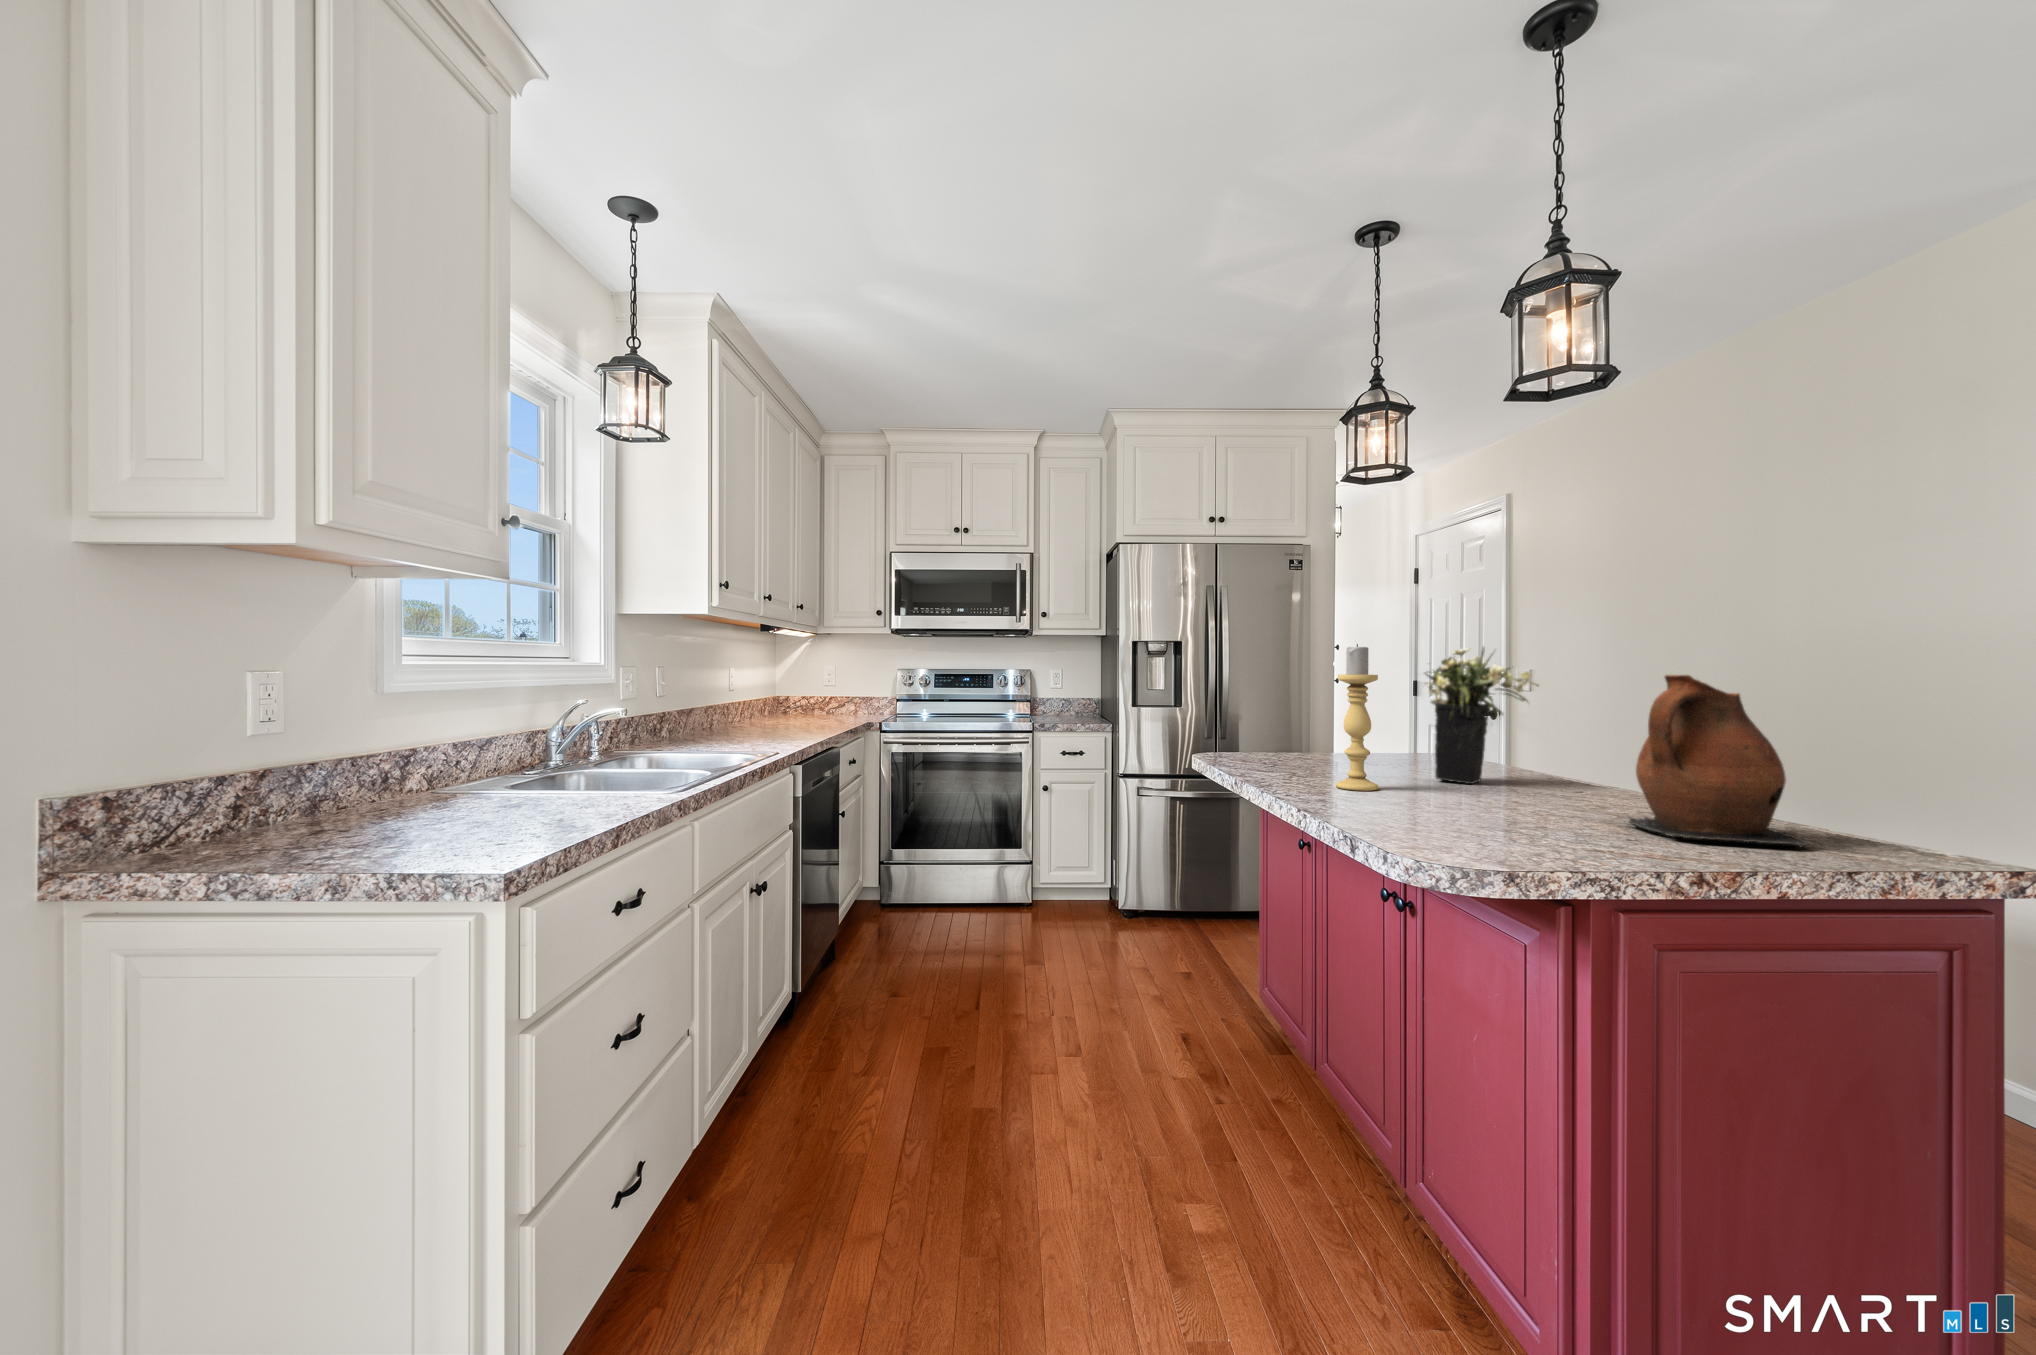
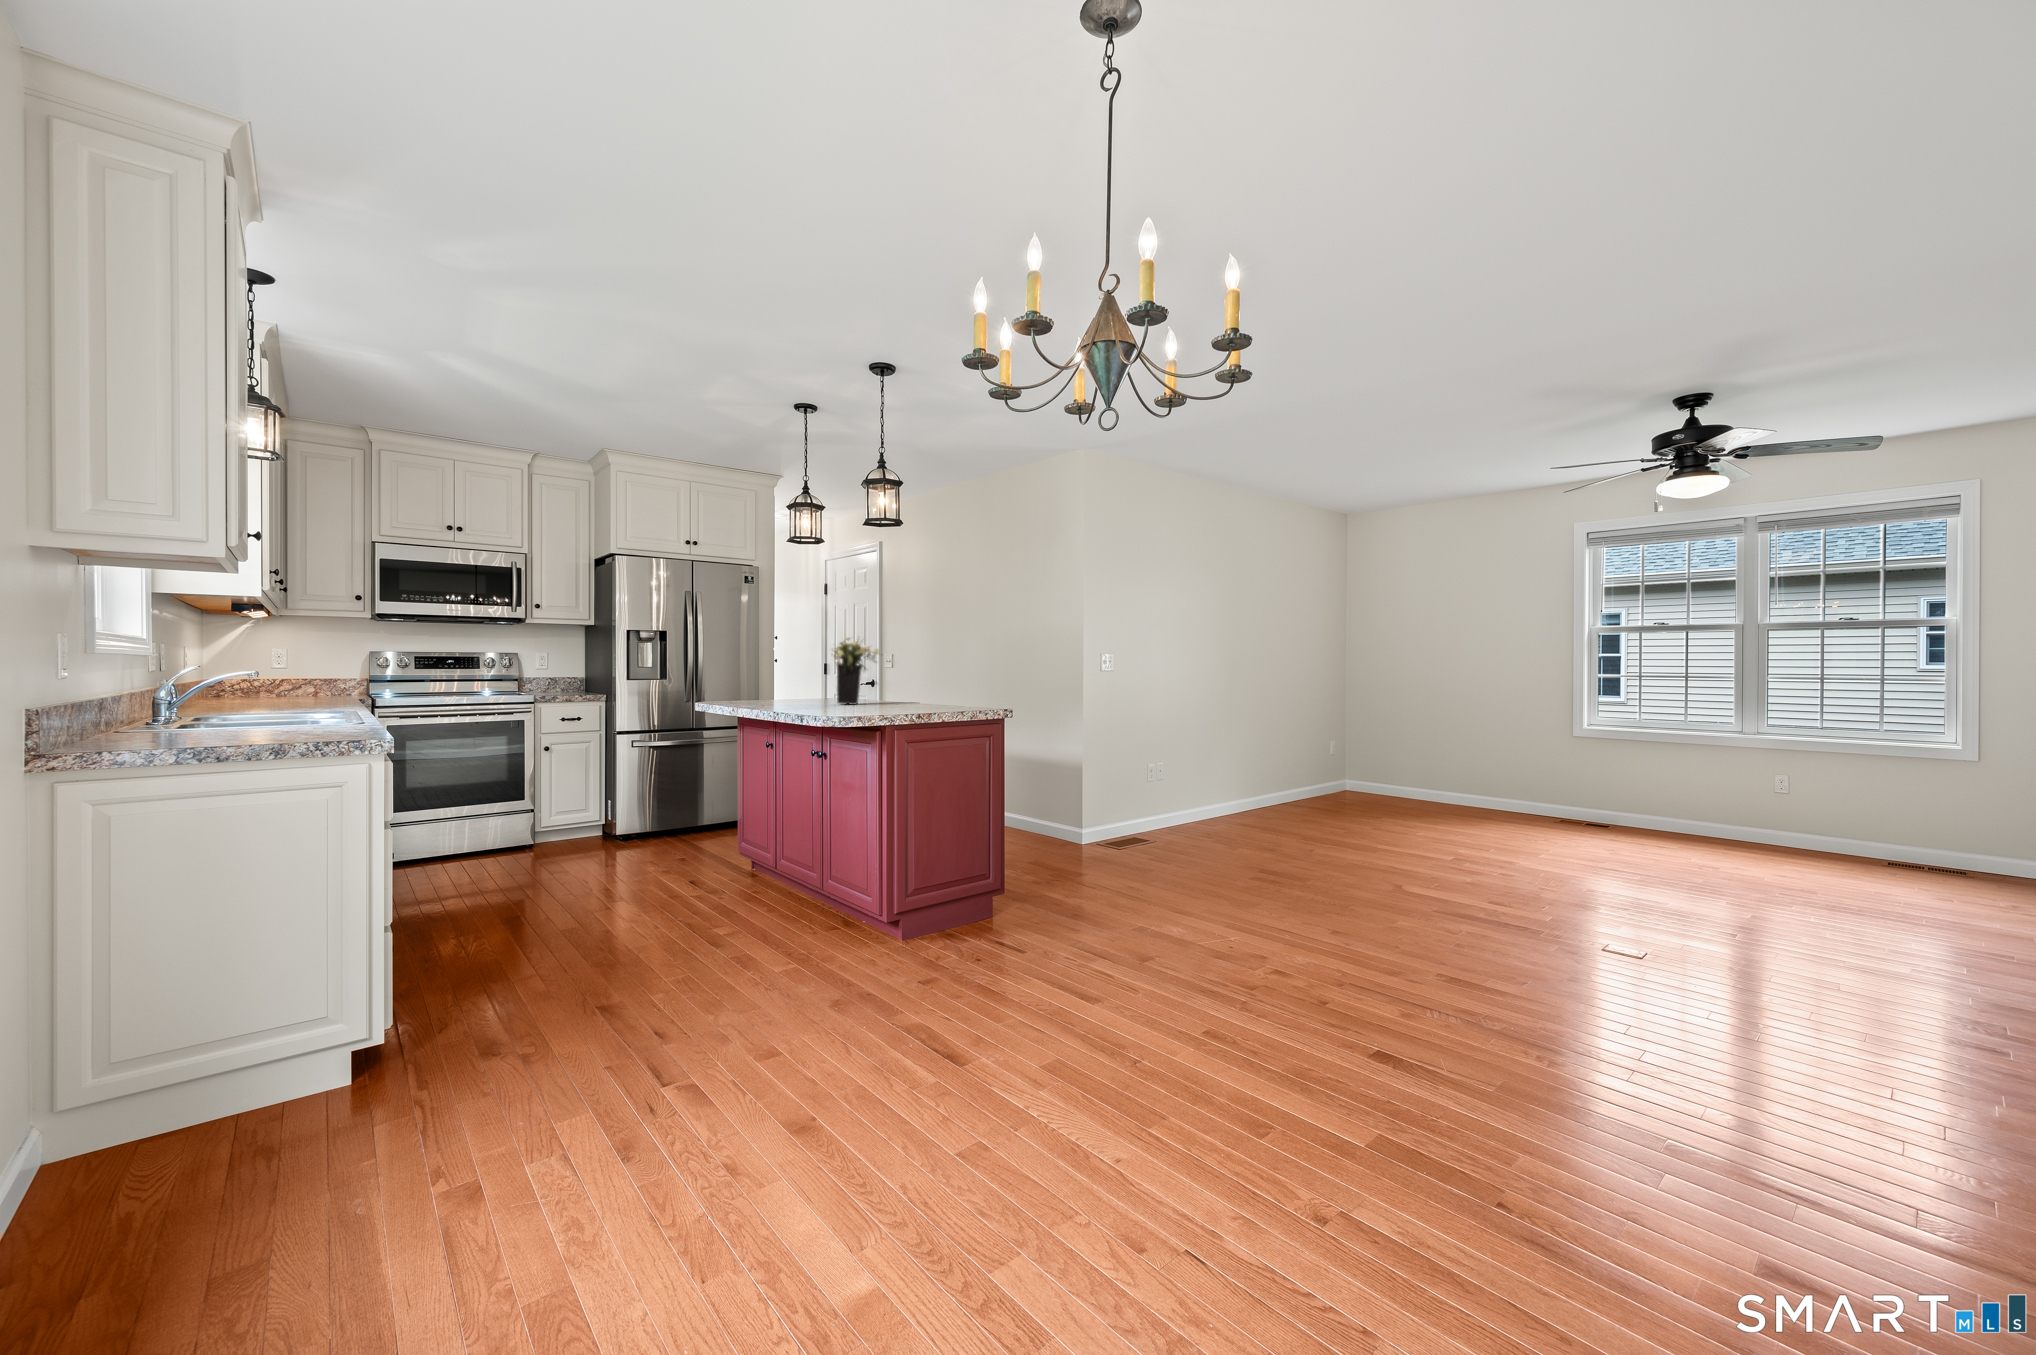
candle holder: present [1336,644,1379,791] -> none [790,633,811,708]
ceramic pitcher: present [1629,675,1813,848] -> none [906,647,962,709]

